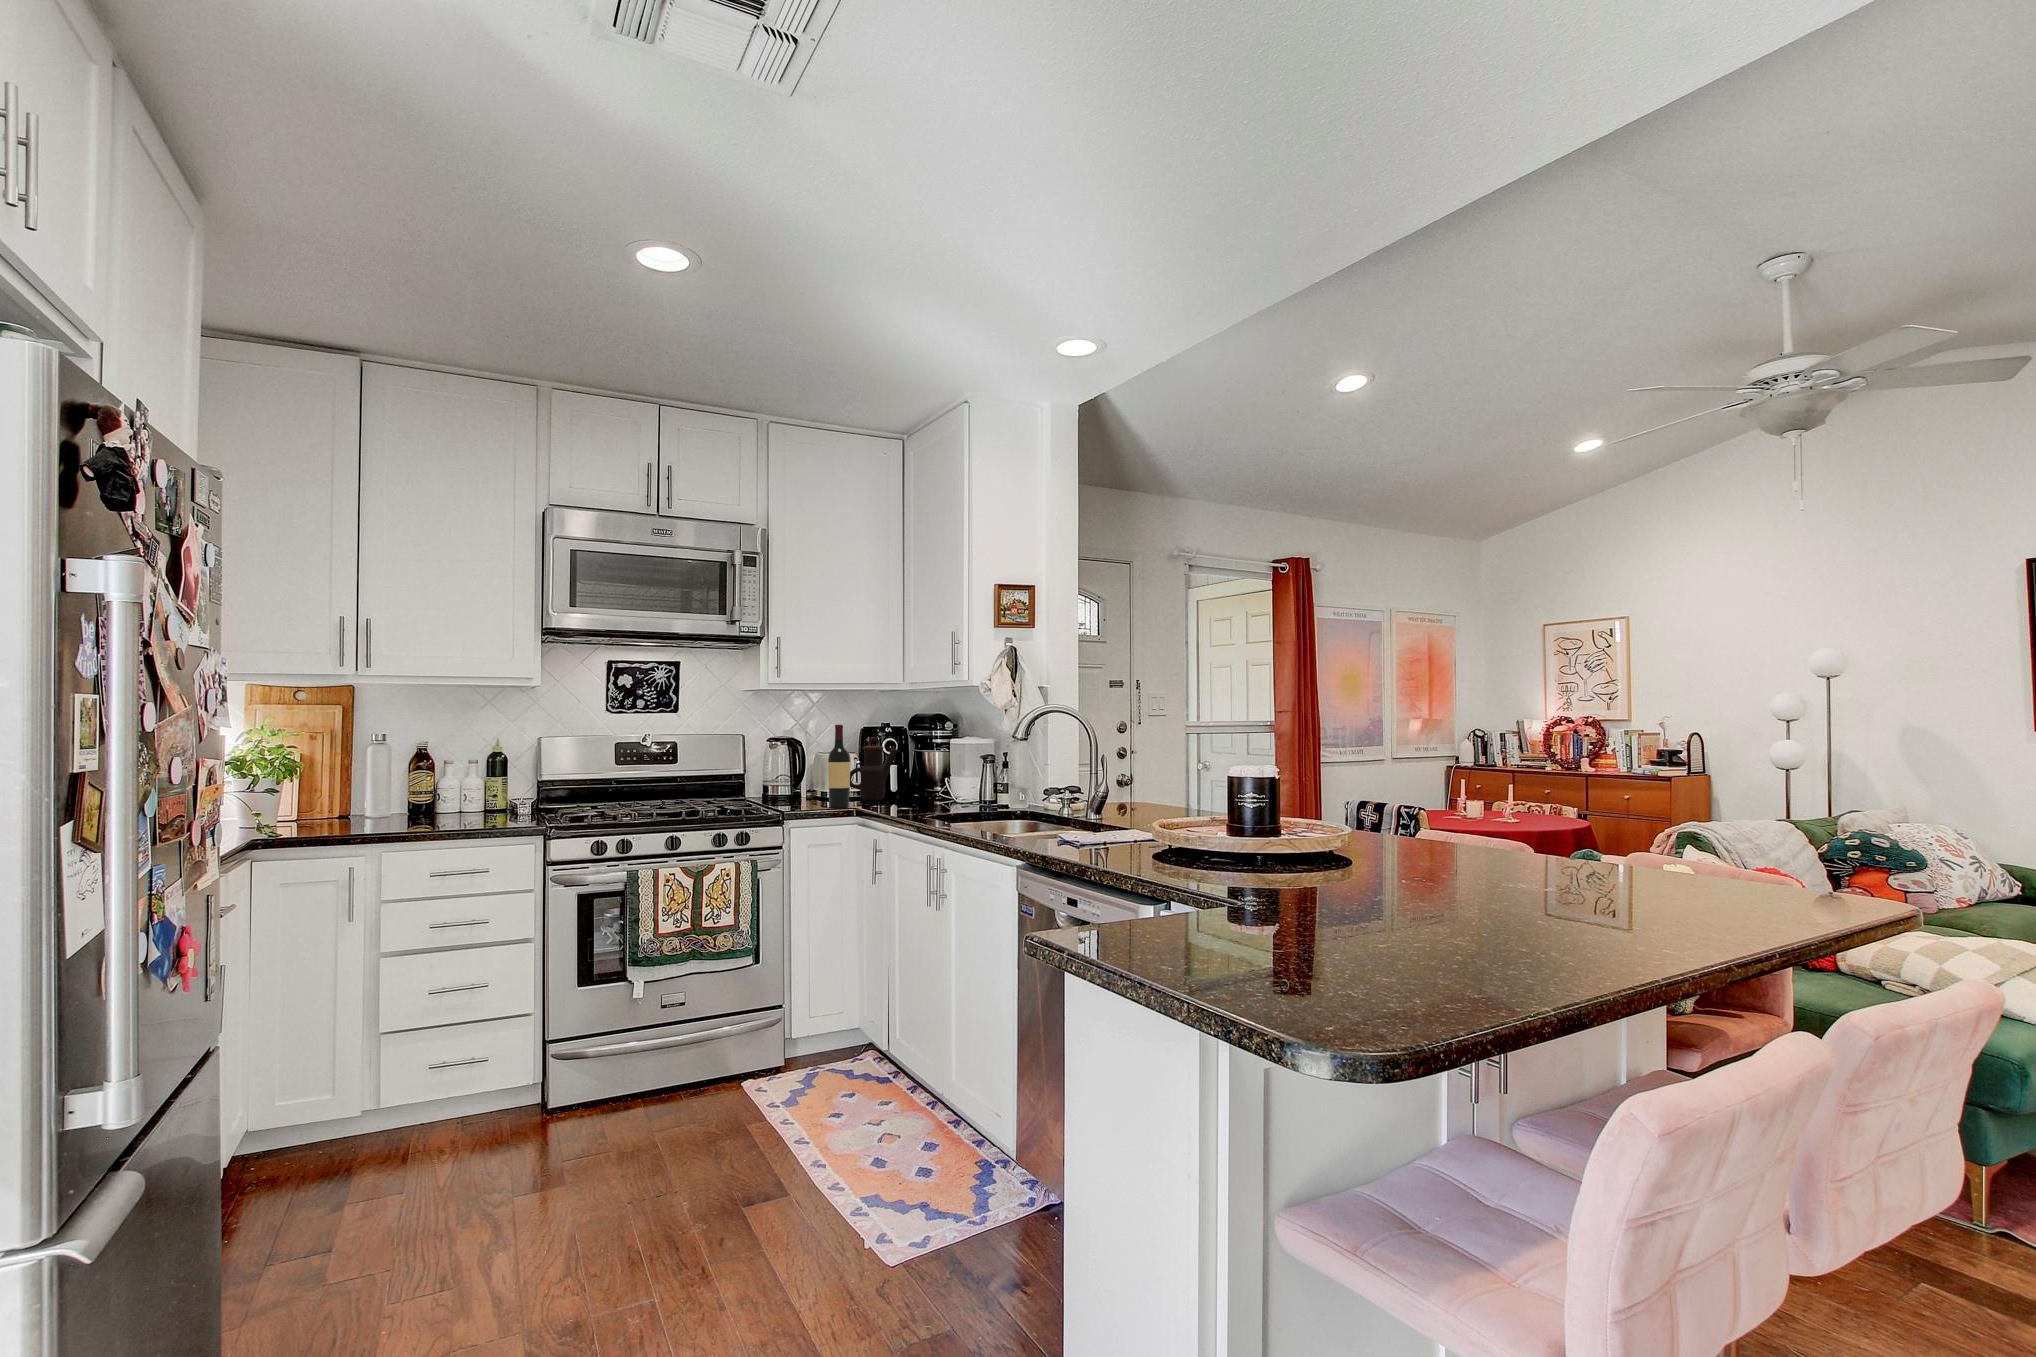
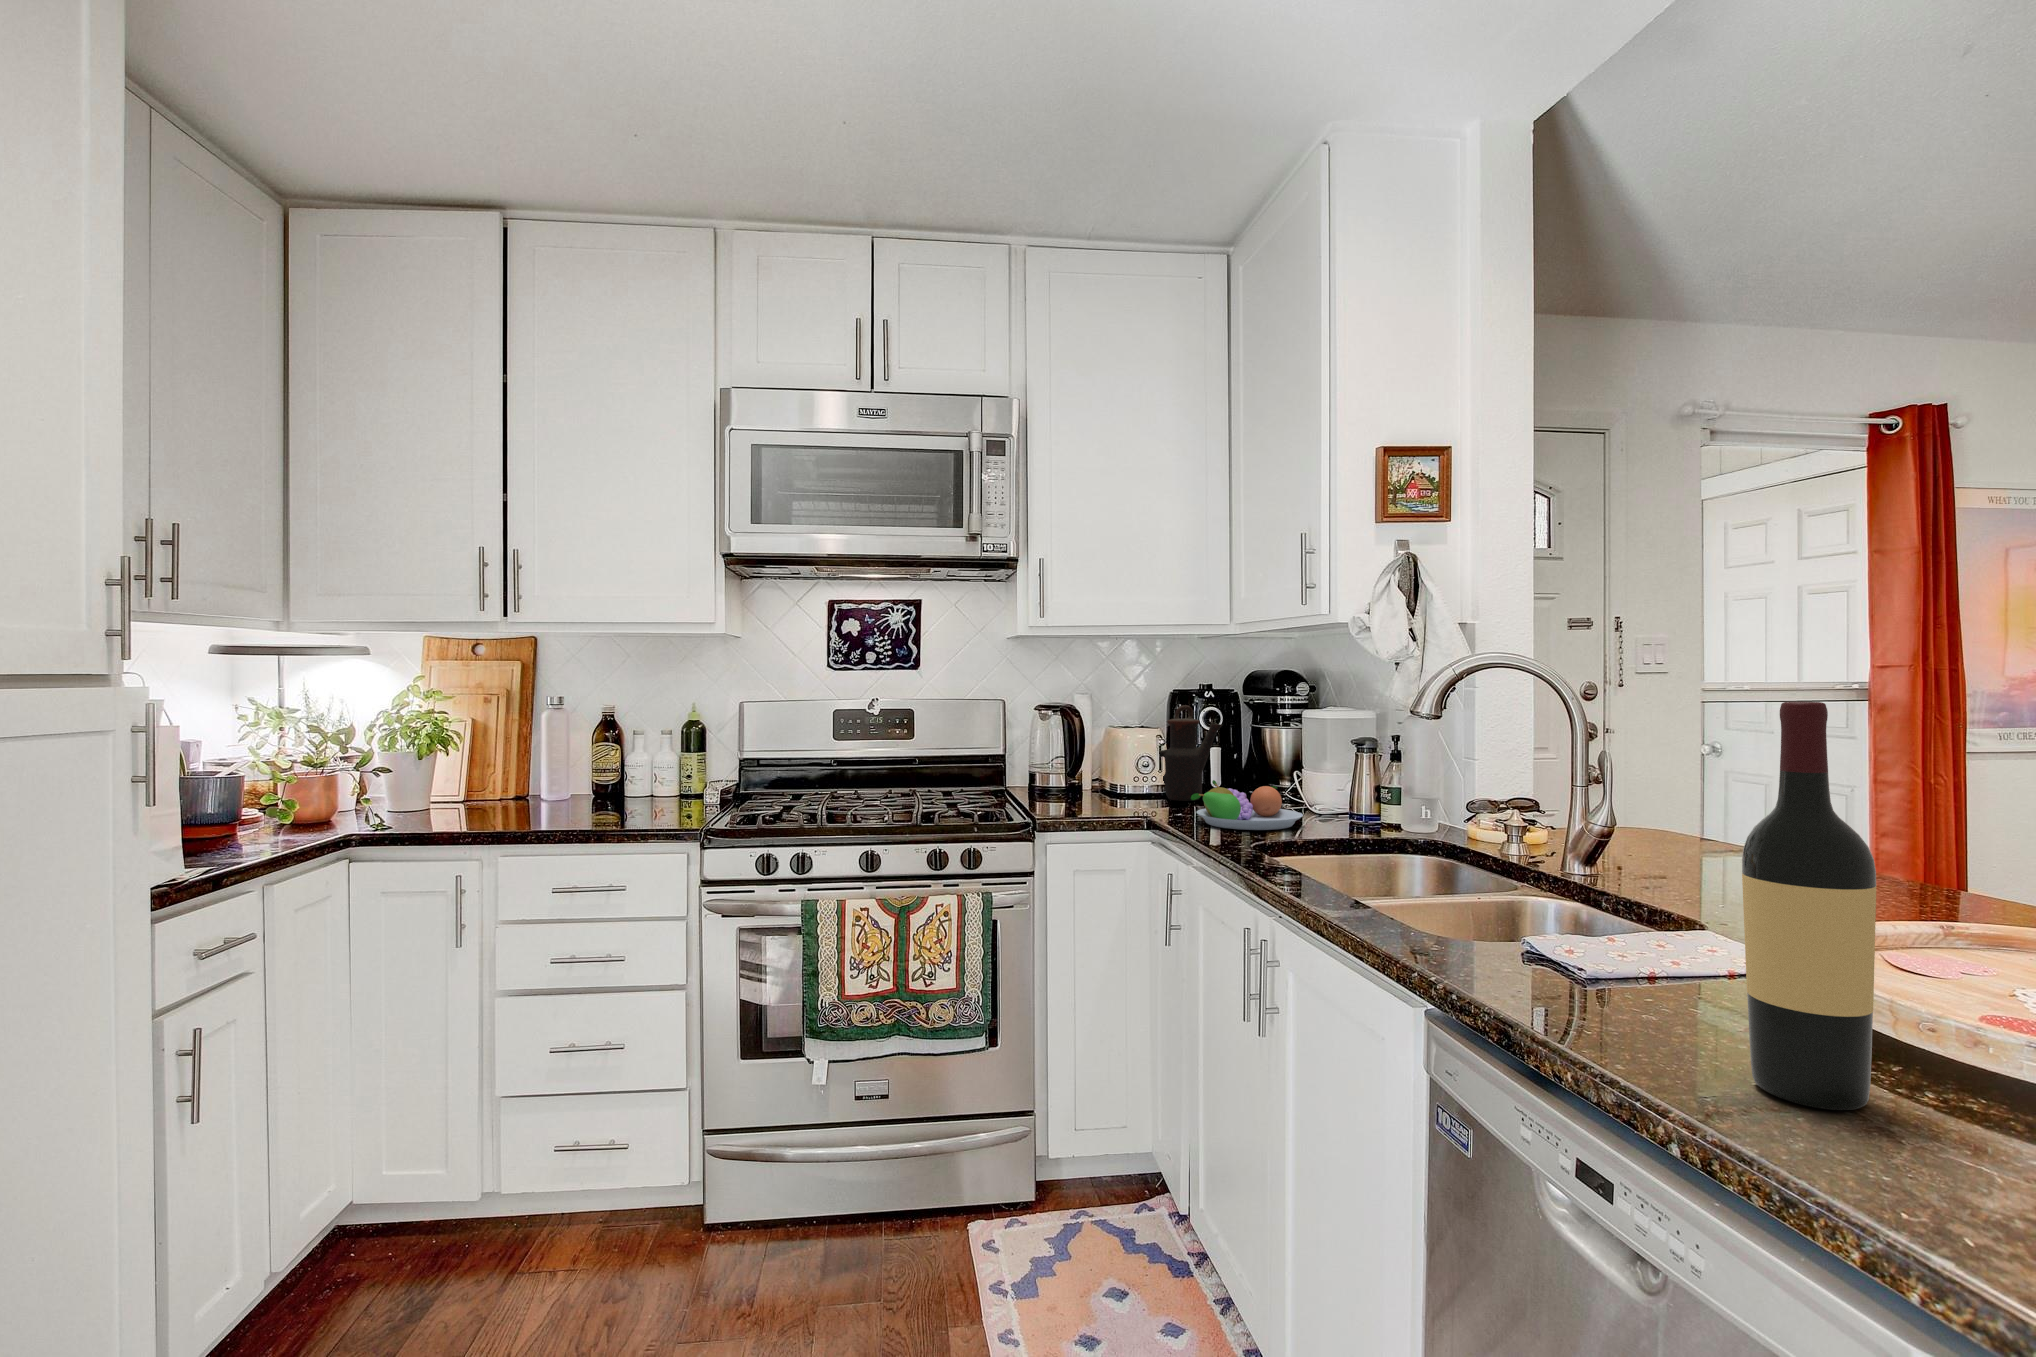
wine bottle: present [828,725,850,808] -> present [1742,702,1876,1110]
fruit bowl: none [888,782,954,810] -> present [1191,780,1303,830]

